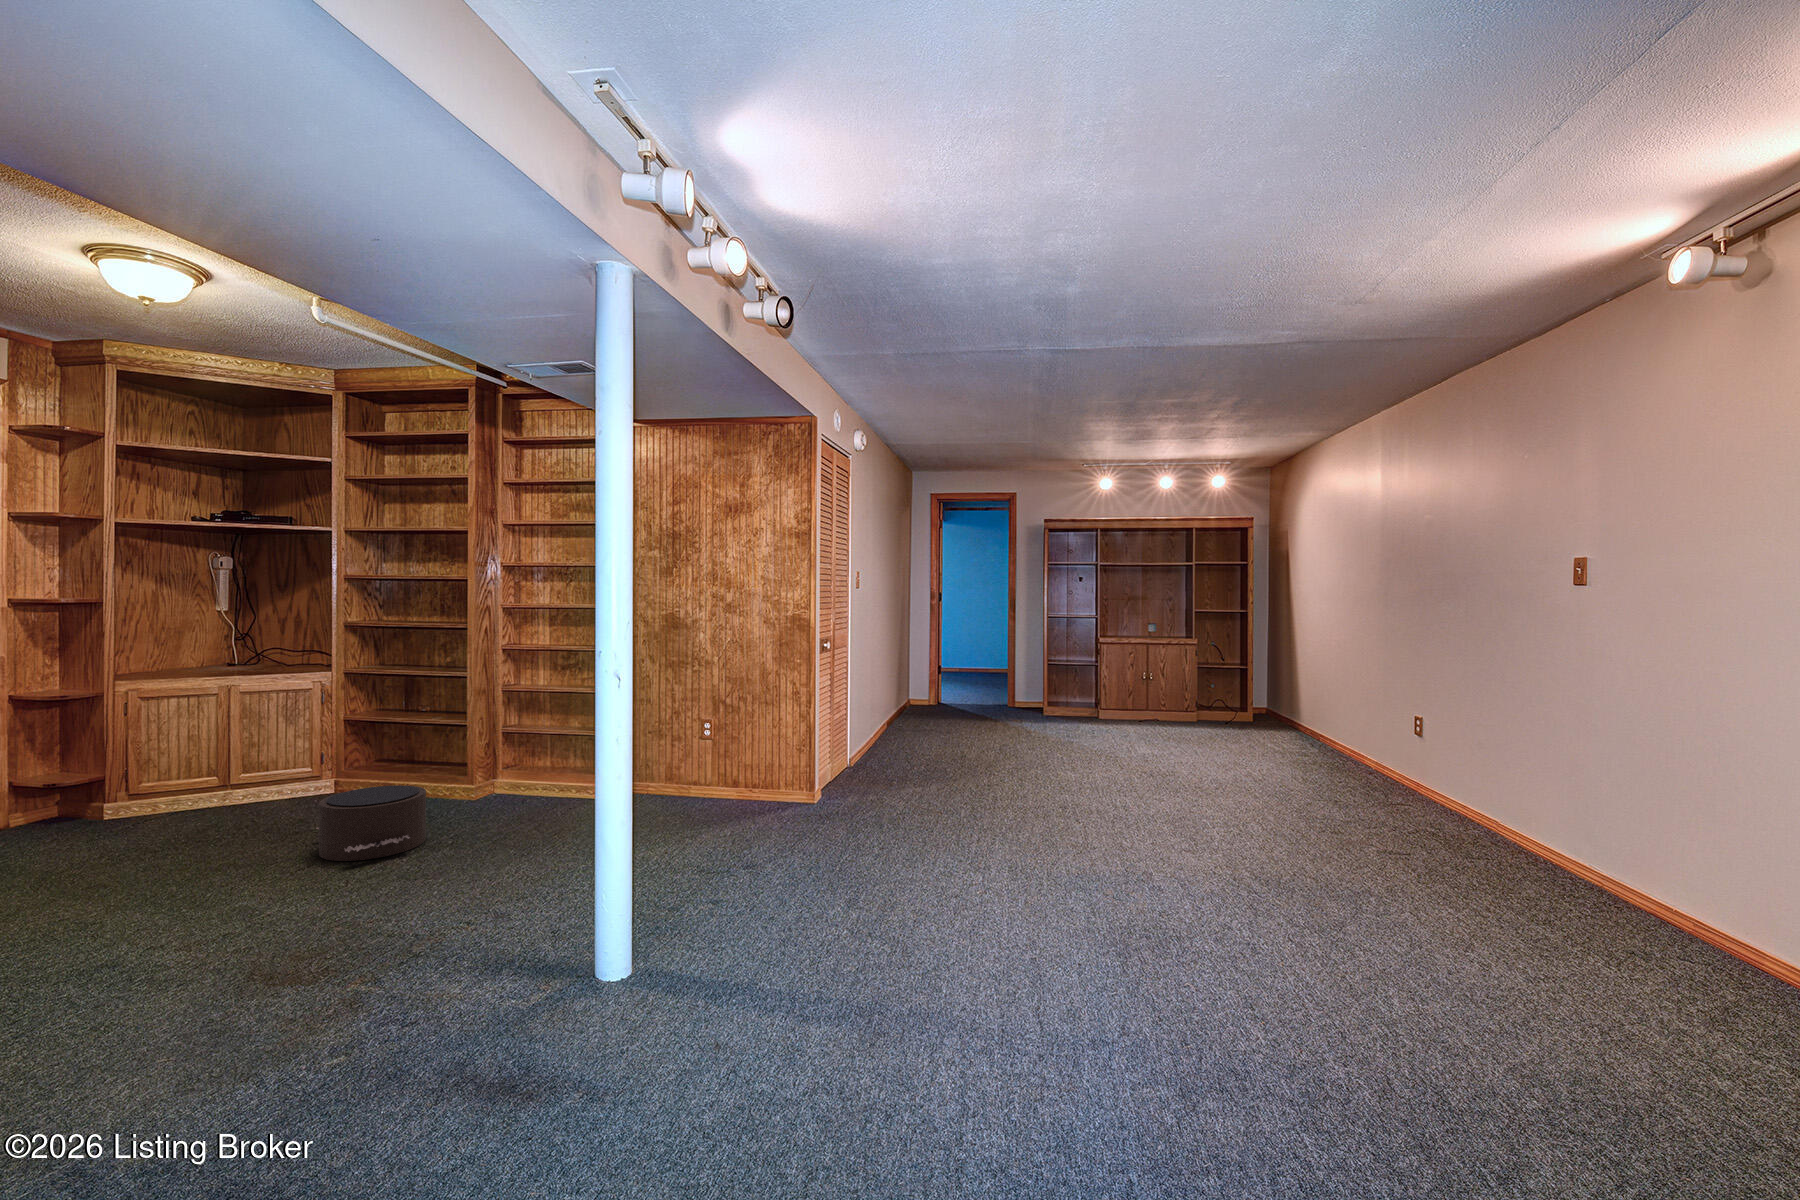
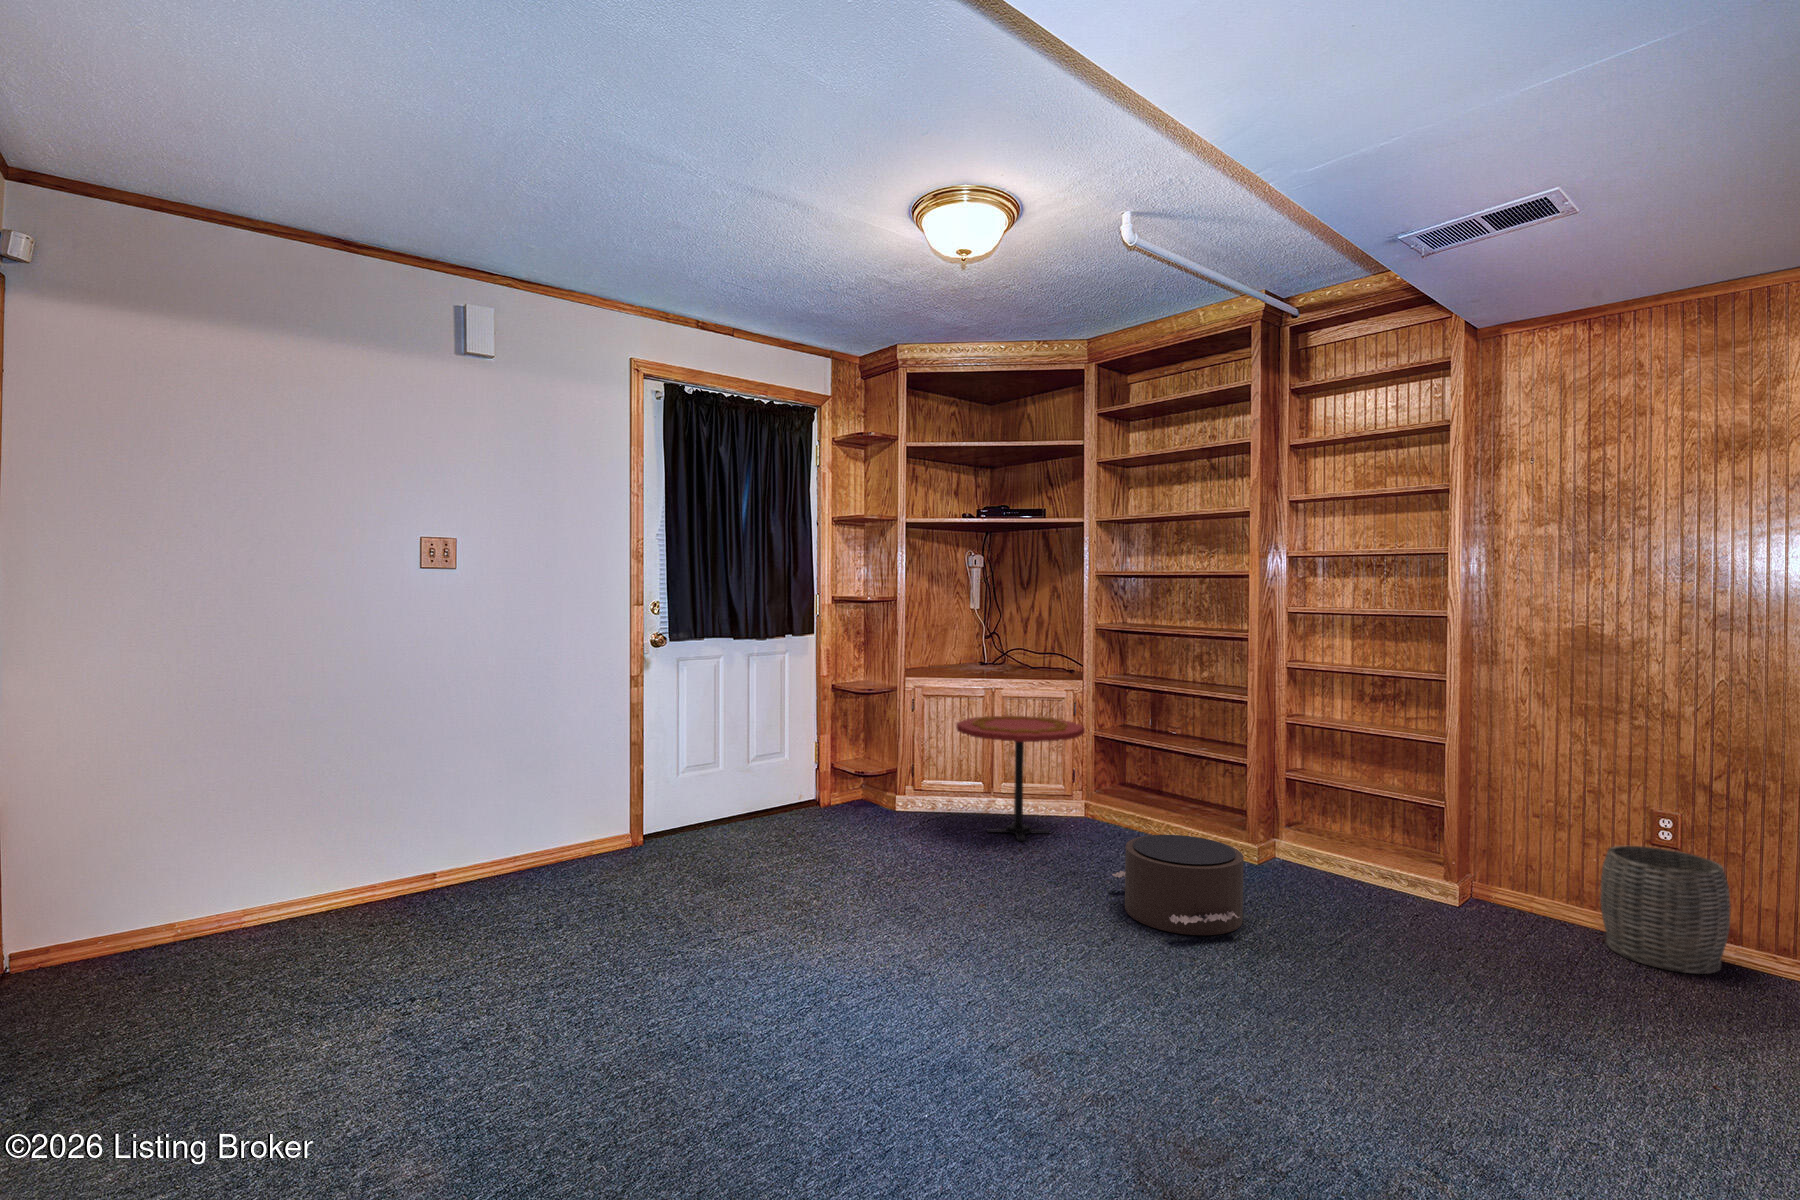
side table: none [169,706,320,819] -> present [956,716,1085,841]
woven basket: none [670,746,730,816] -> present [1600,846,1731,974]

